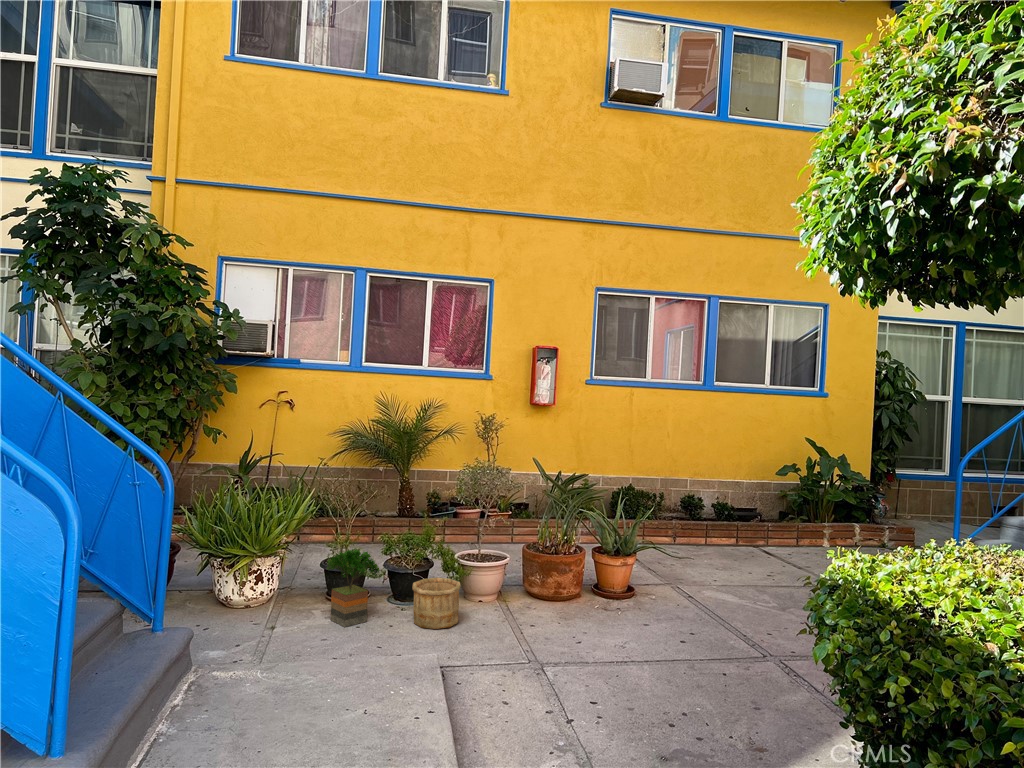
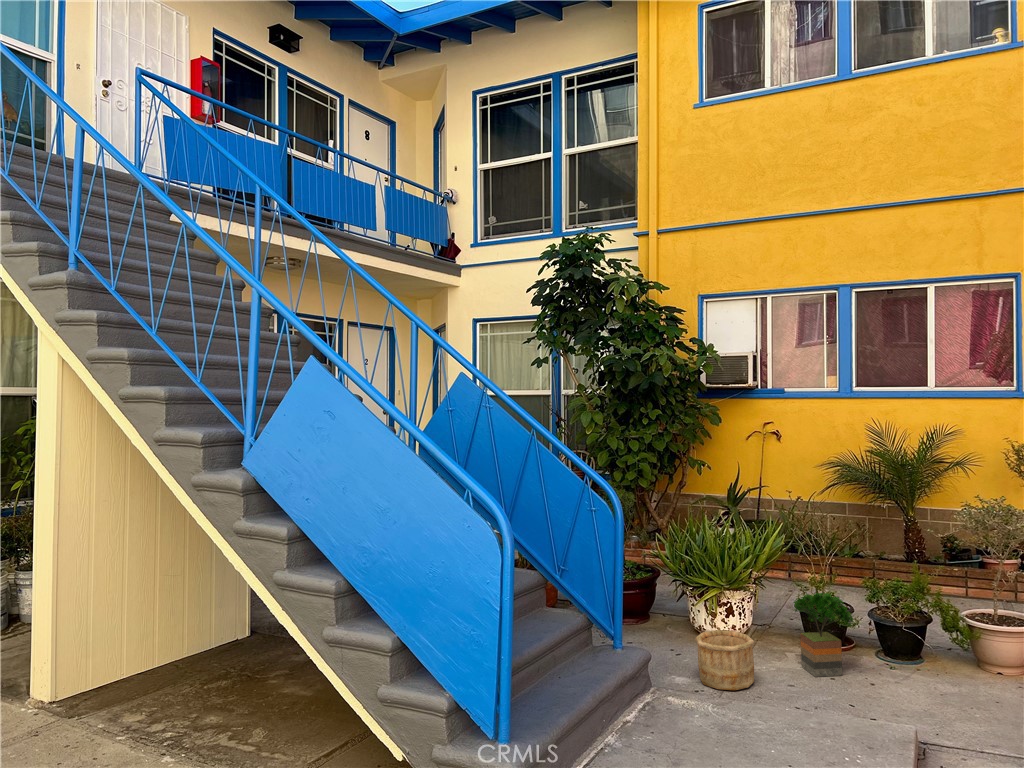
wooden bucket: present [412,577,460,629] -> present [695,630,754,690]

